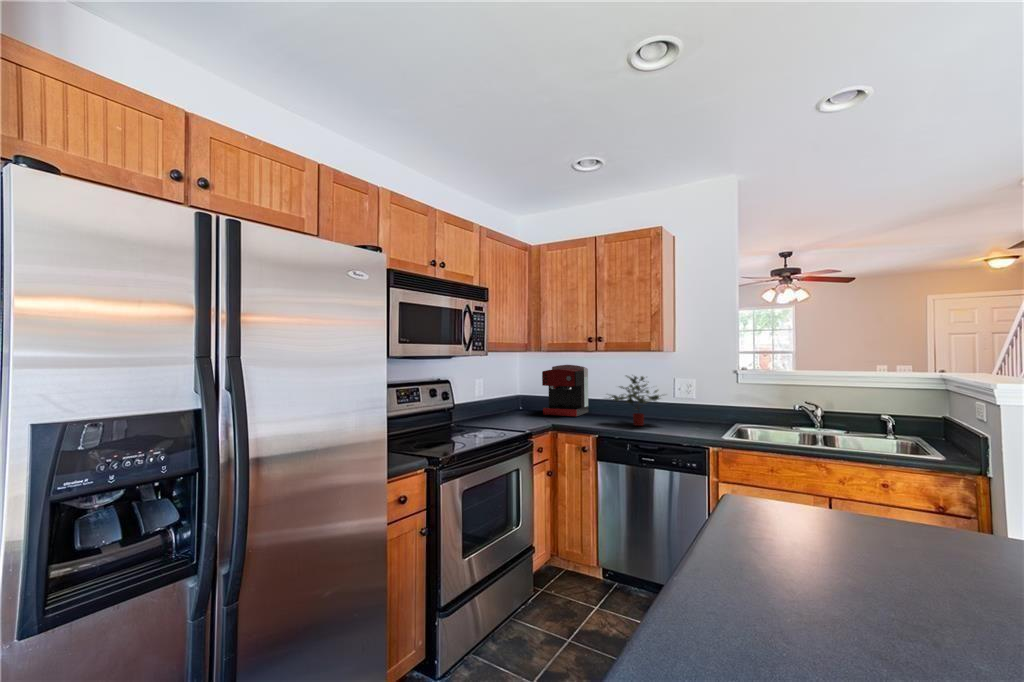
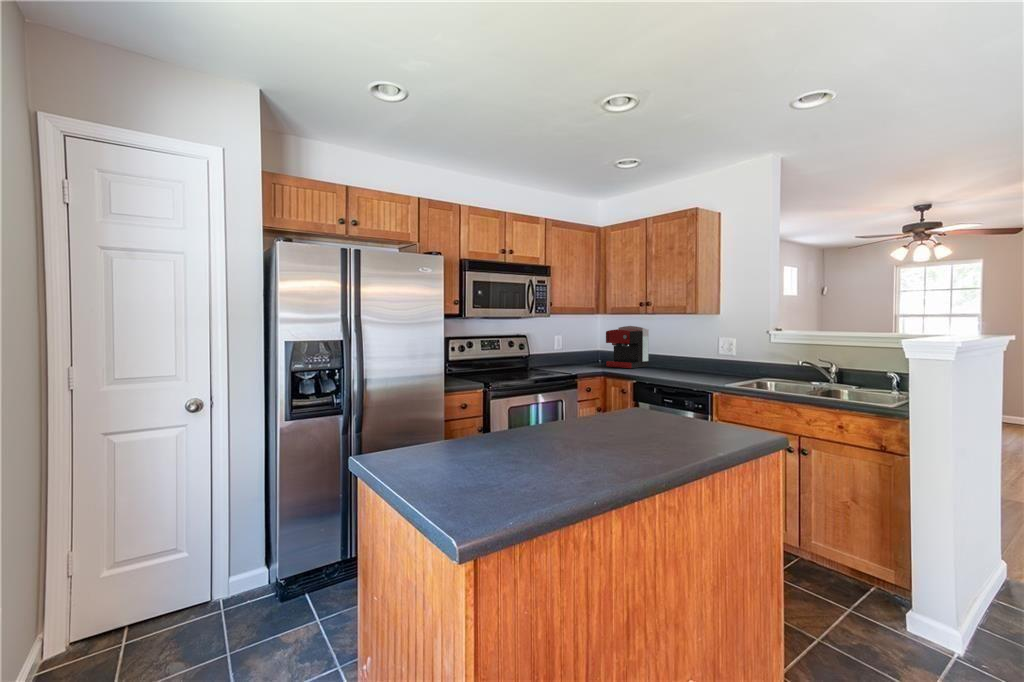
potted plant: present [612,376,660,426] -> none [645,334,699,376]

